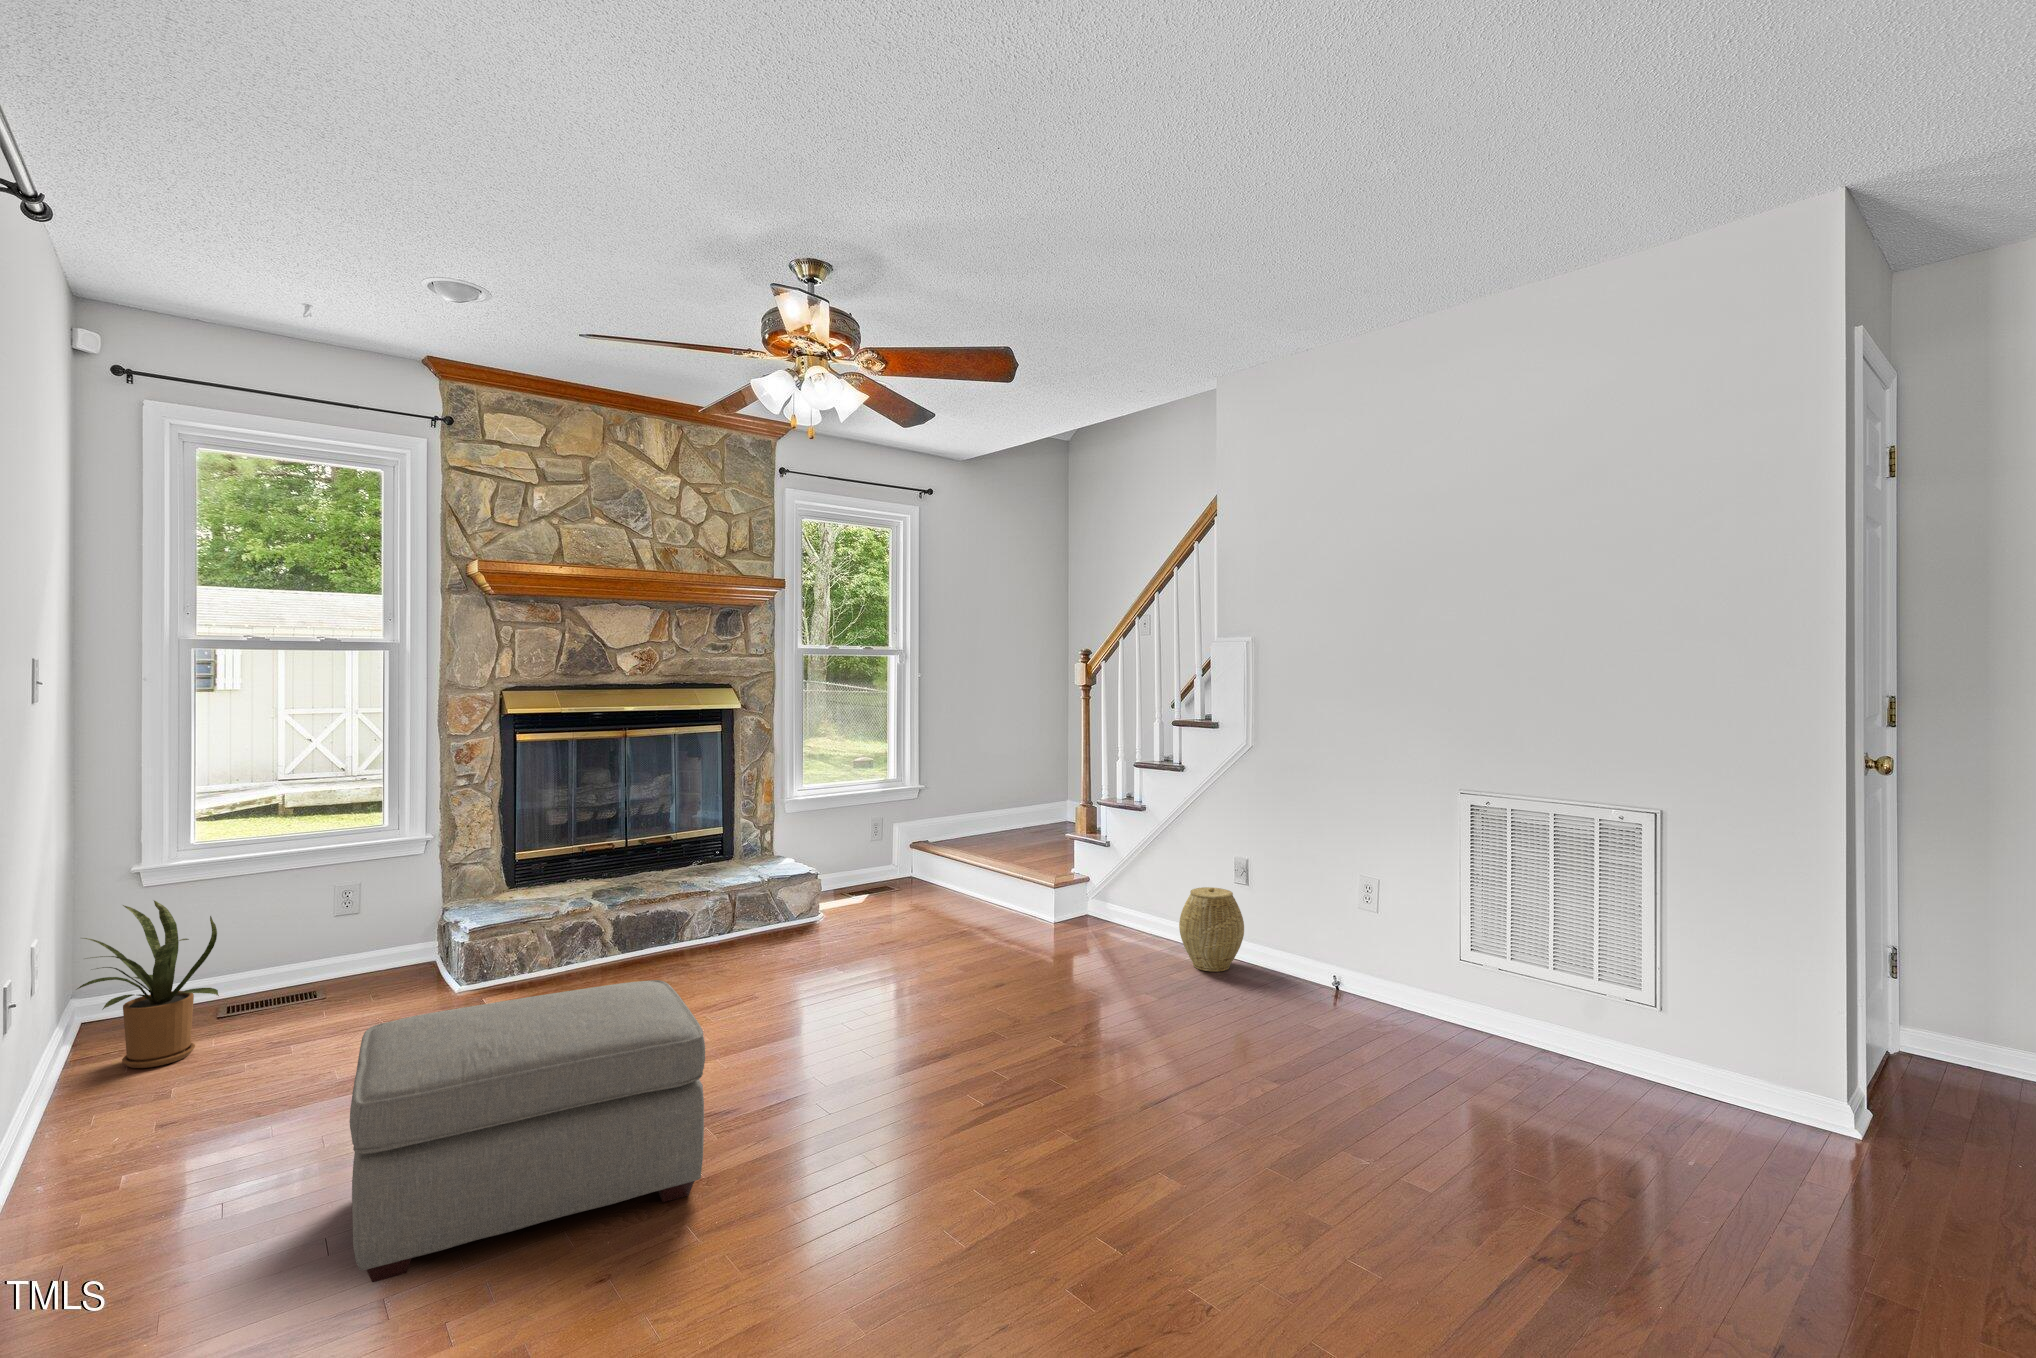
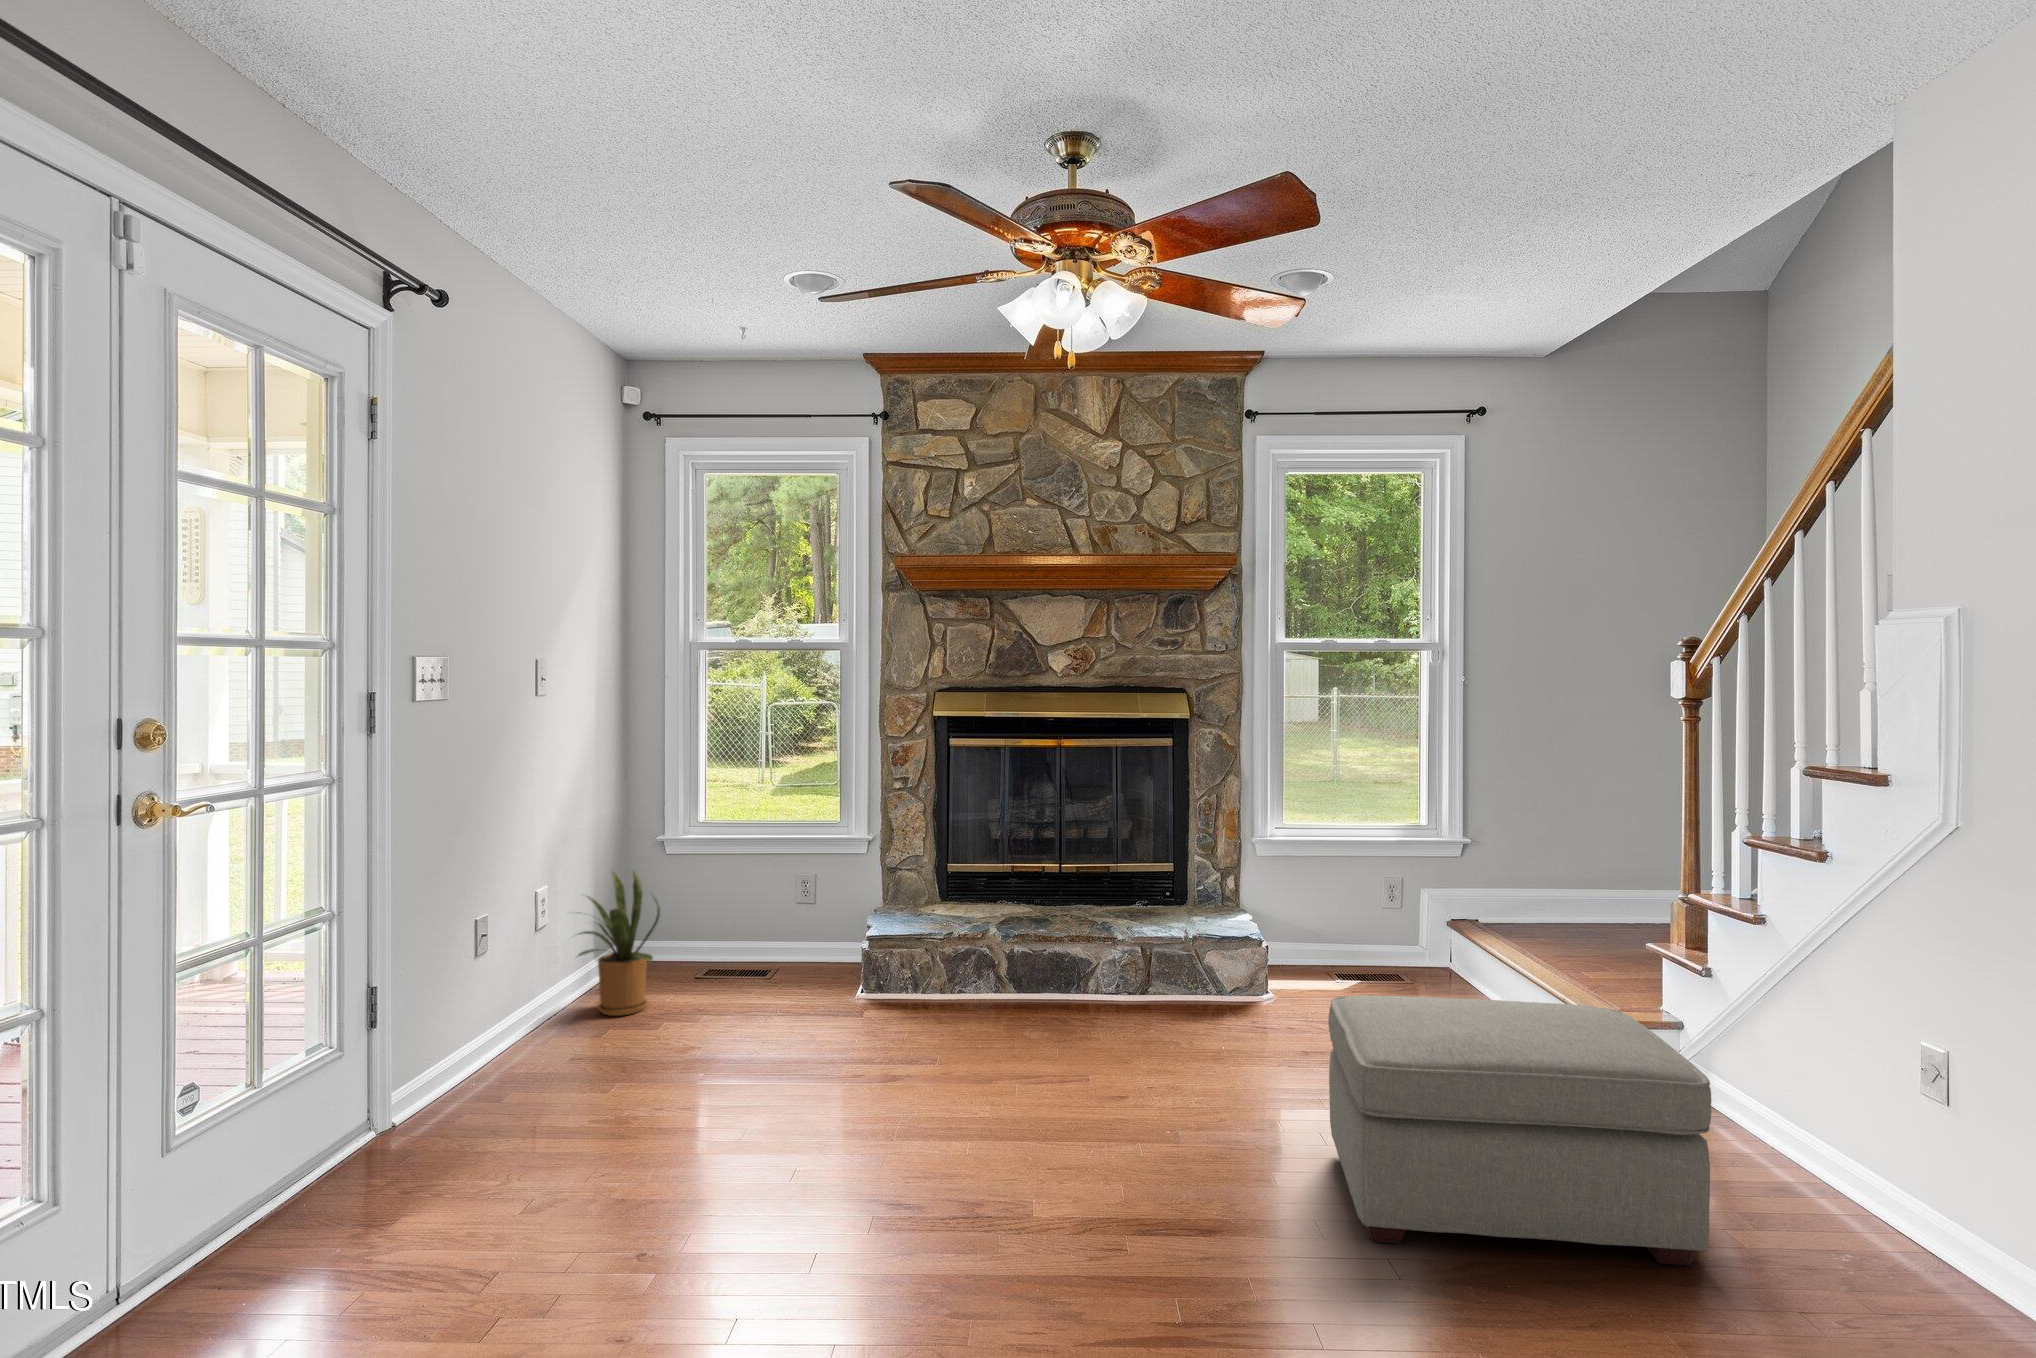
woven basket: present [1179,887,1244,972] -> none [1796,1072,1950,1245]
ottoman: present [350,980,705,1282] -> present [1328,996,1711,1265]

